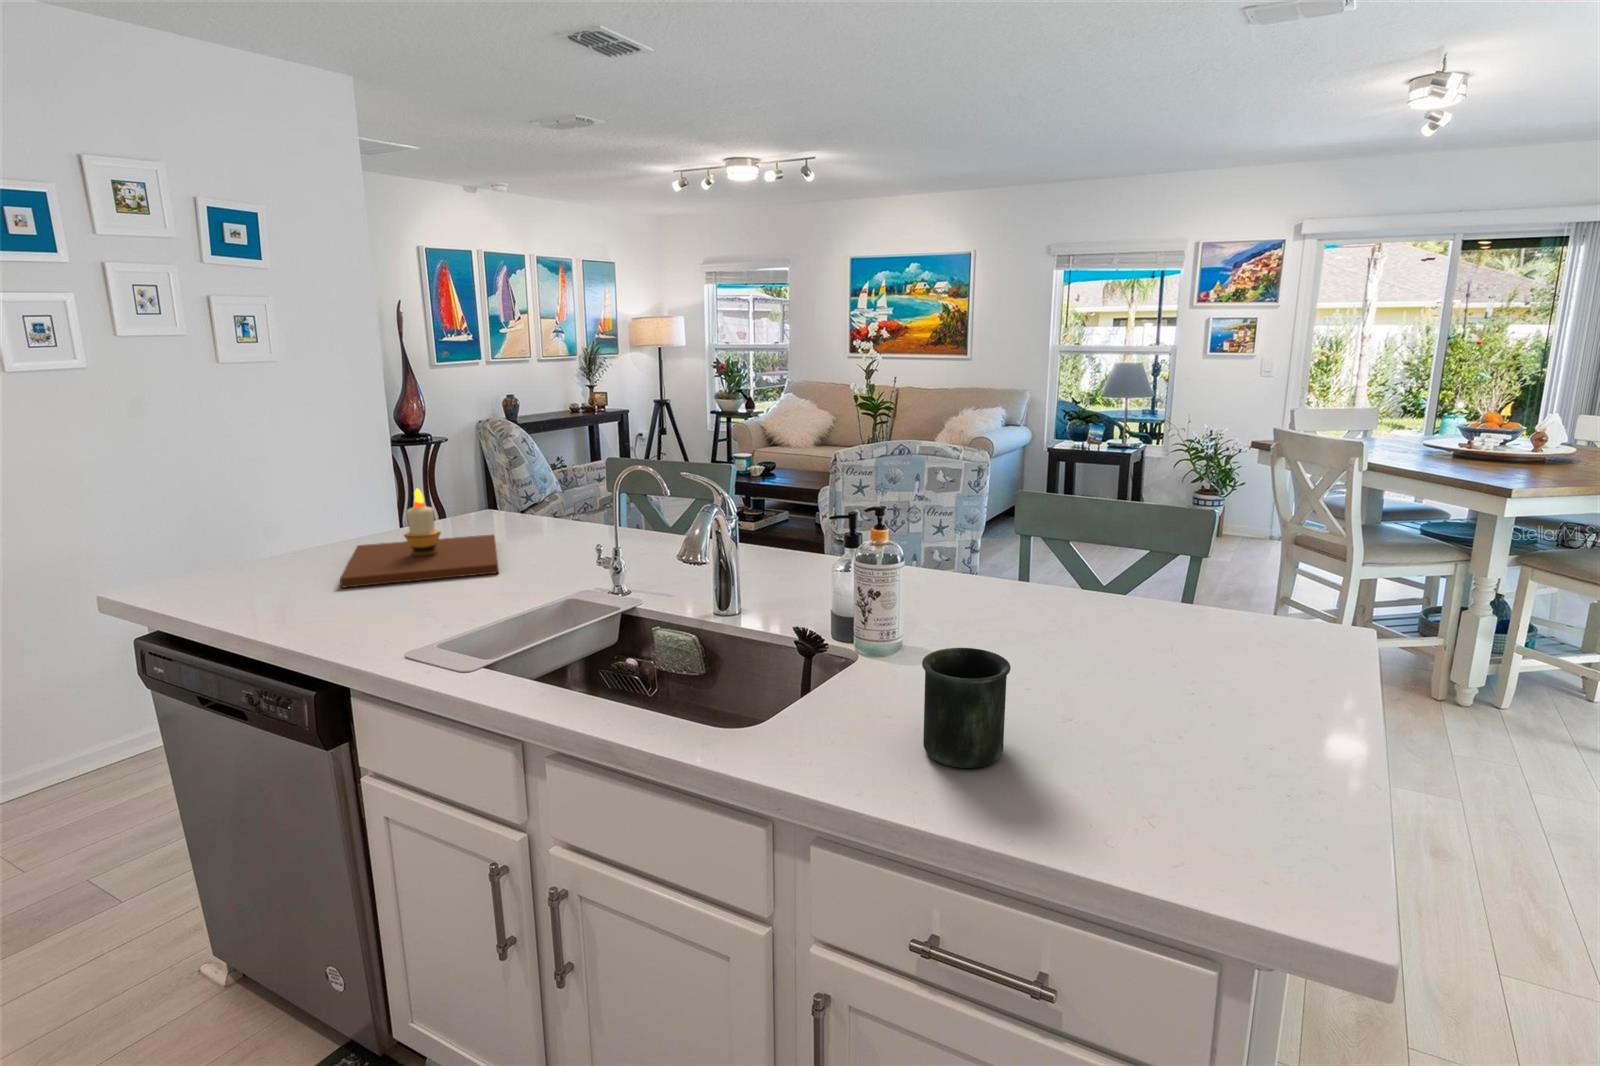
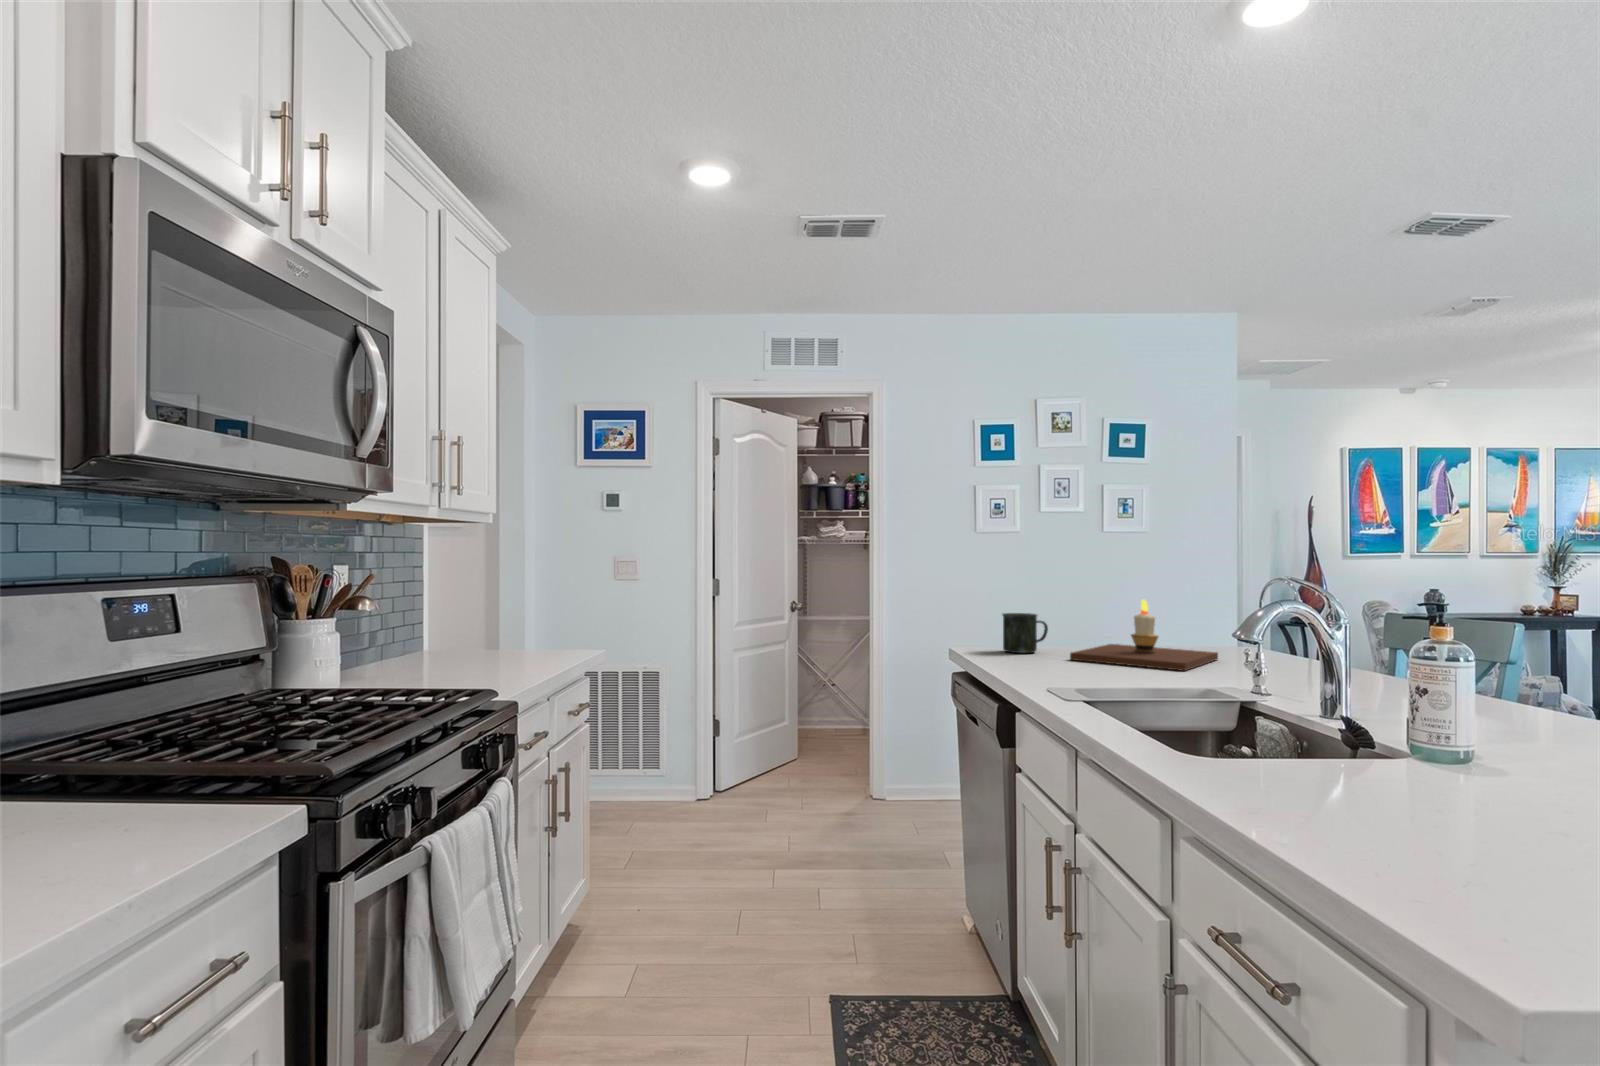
mug: present [922,648,1011,768] -> present [1002,613,1048,653]

